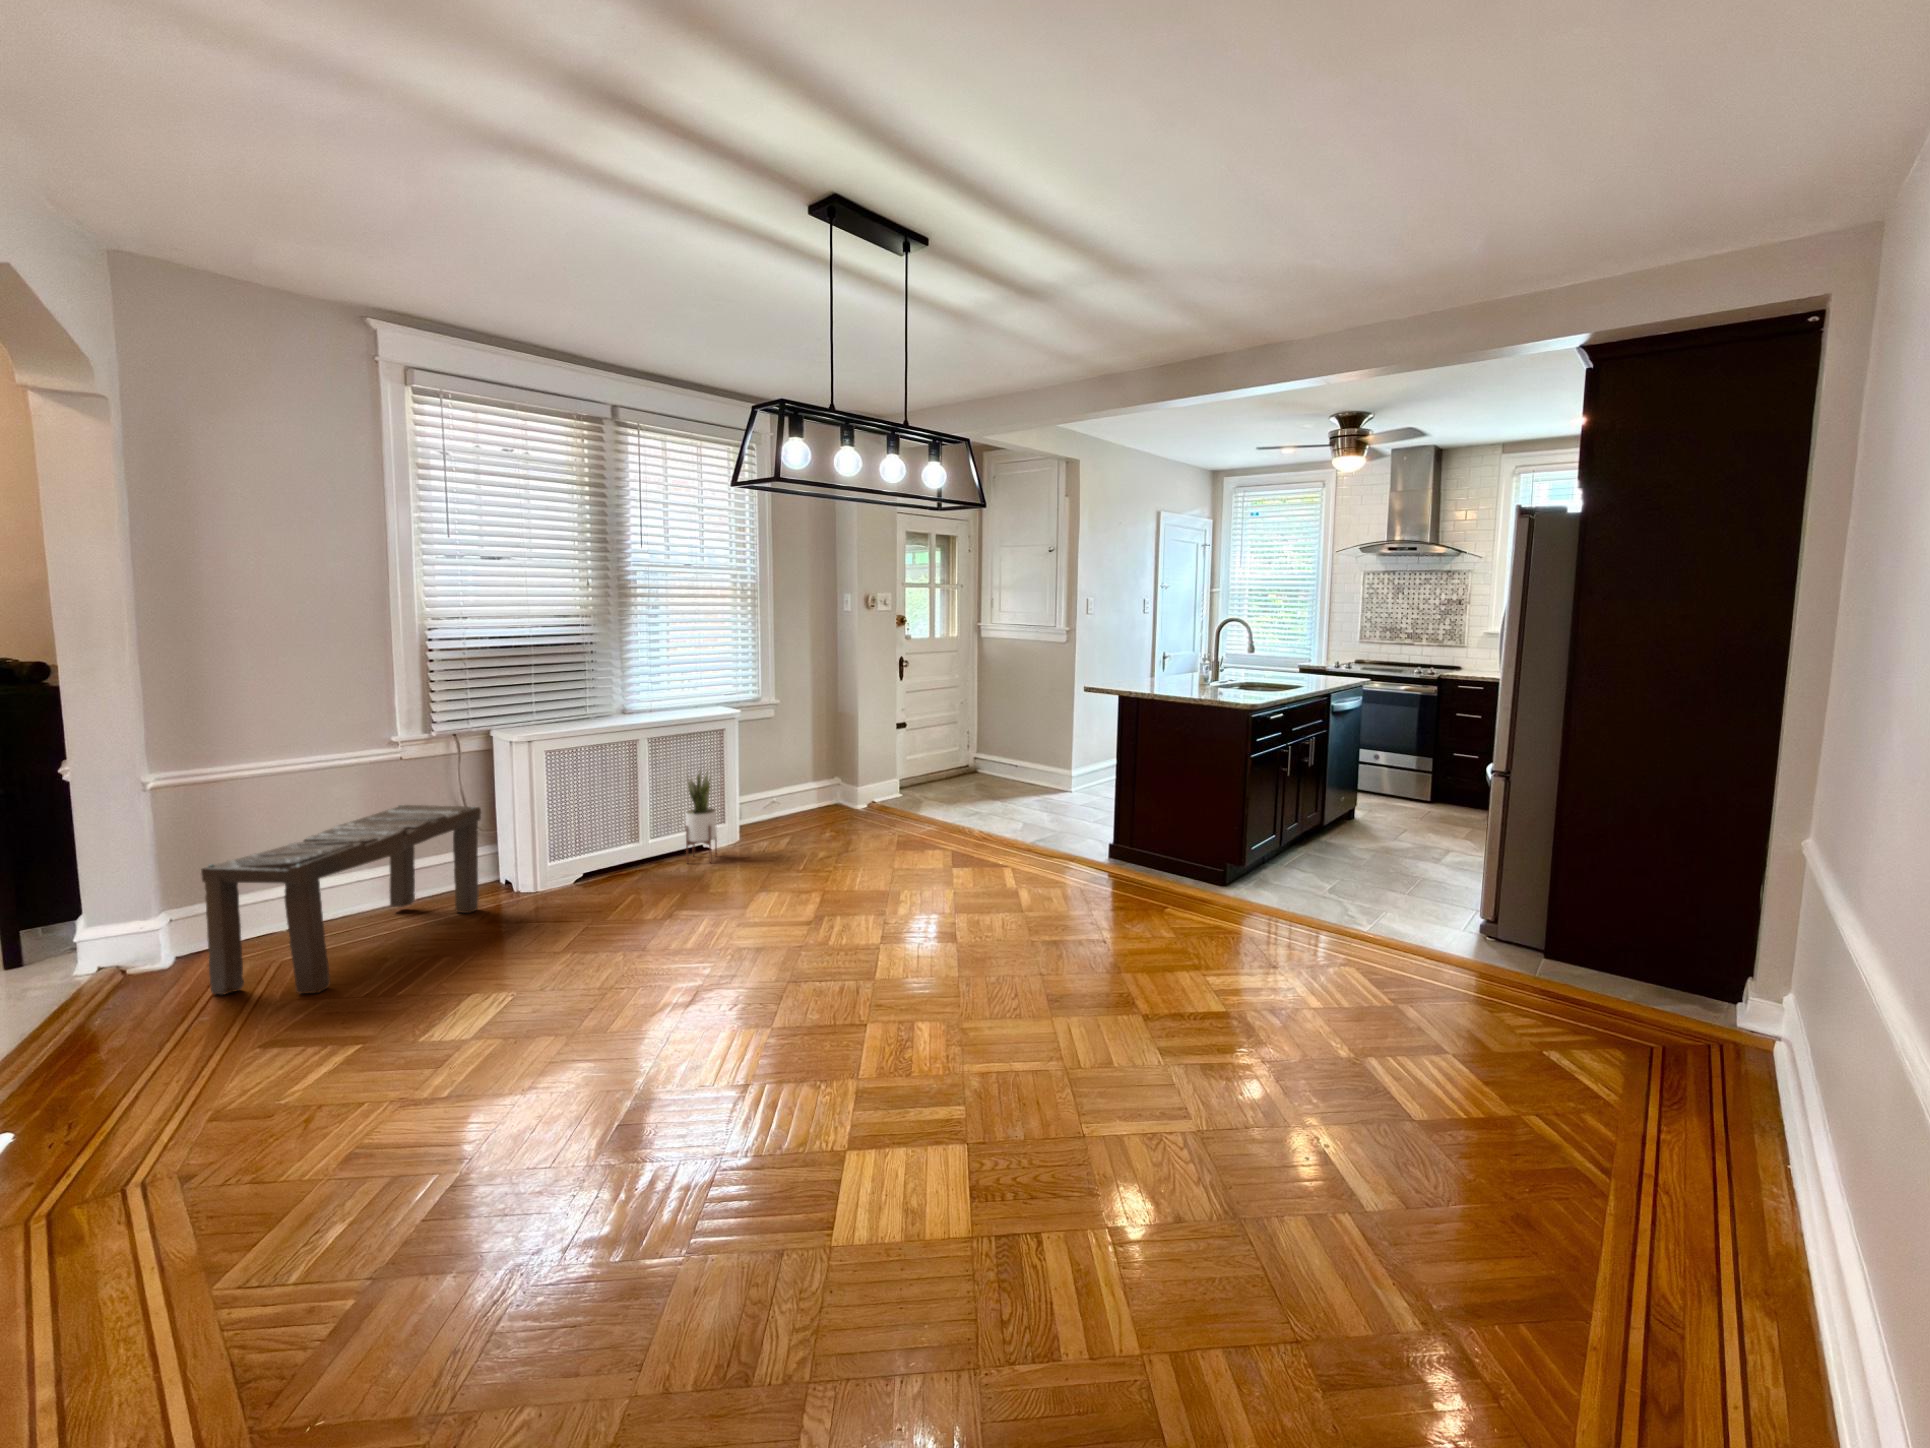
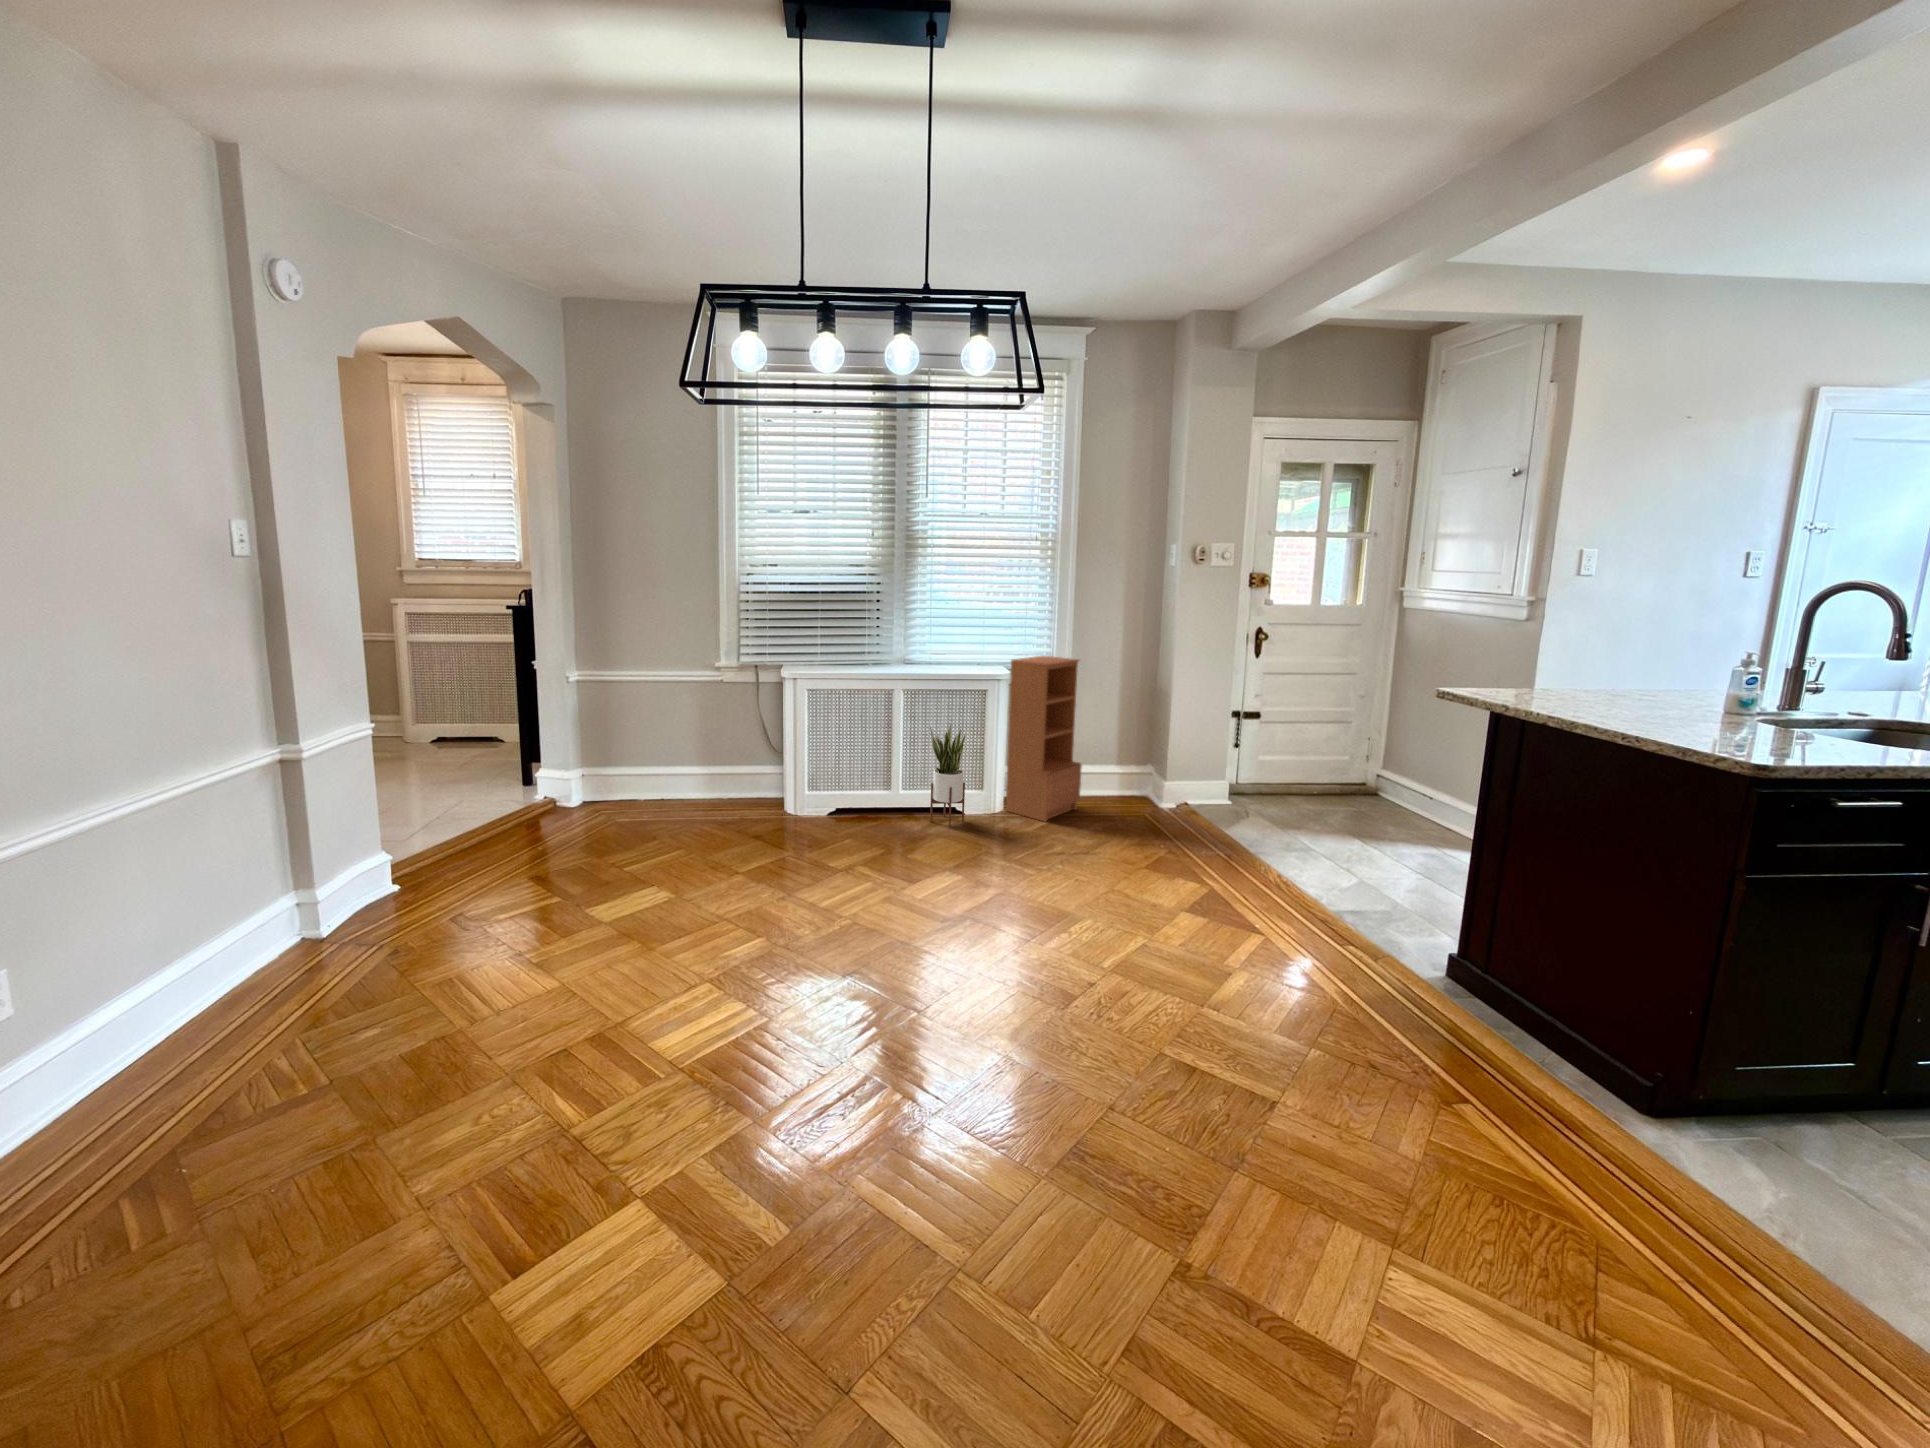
bookcase: none [739,693,802,840] -> present [1006,656,1082,822]
bench: present [201,805,481,995] -> none [562,719,753,851]

